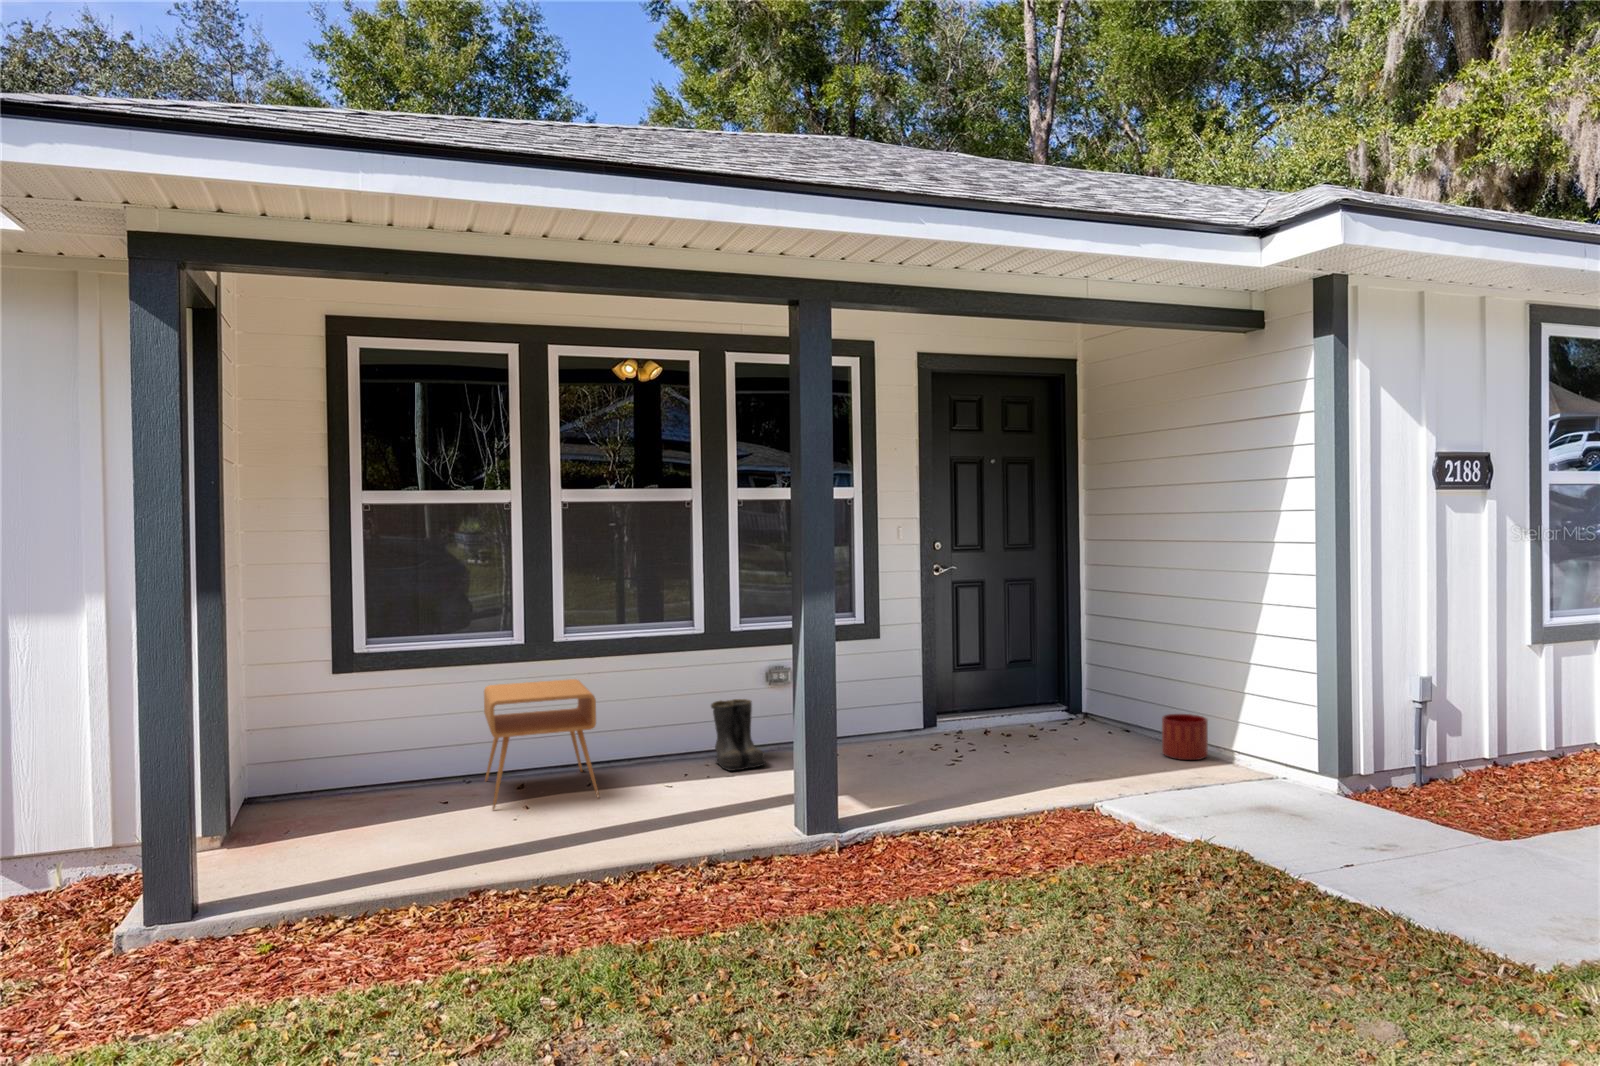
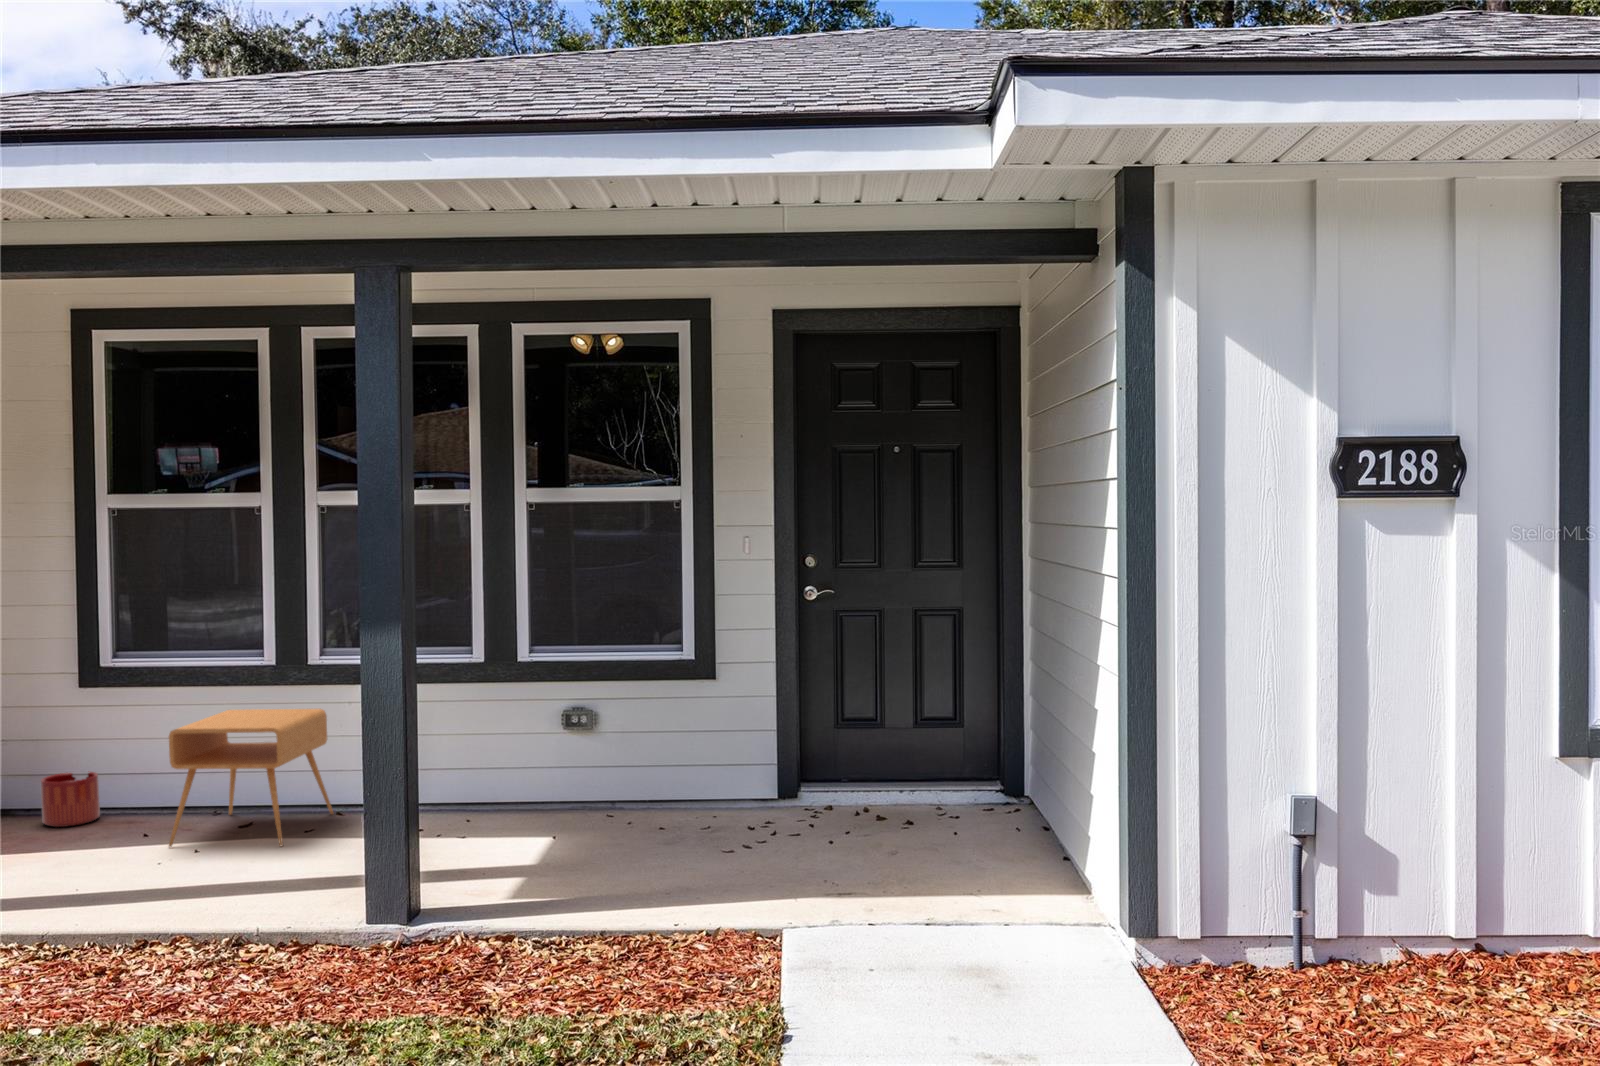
boots: present [711,699,766,771] -> none [461,744,528,831]
planter: present [1162,714,1208,760] -> present [41,772,100,827]

